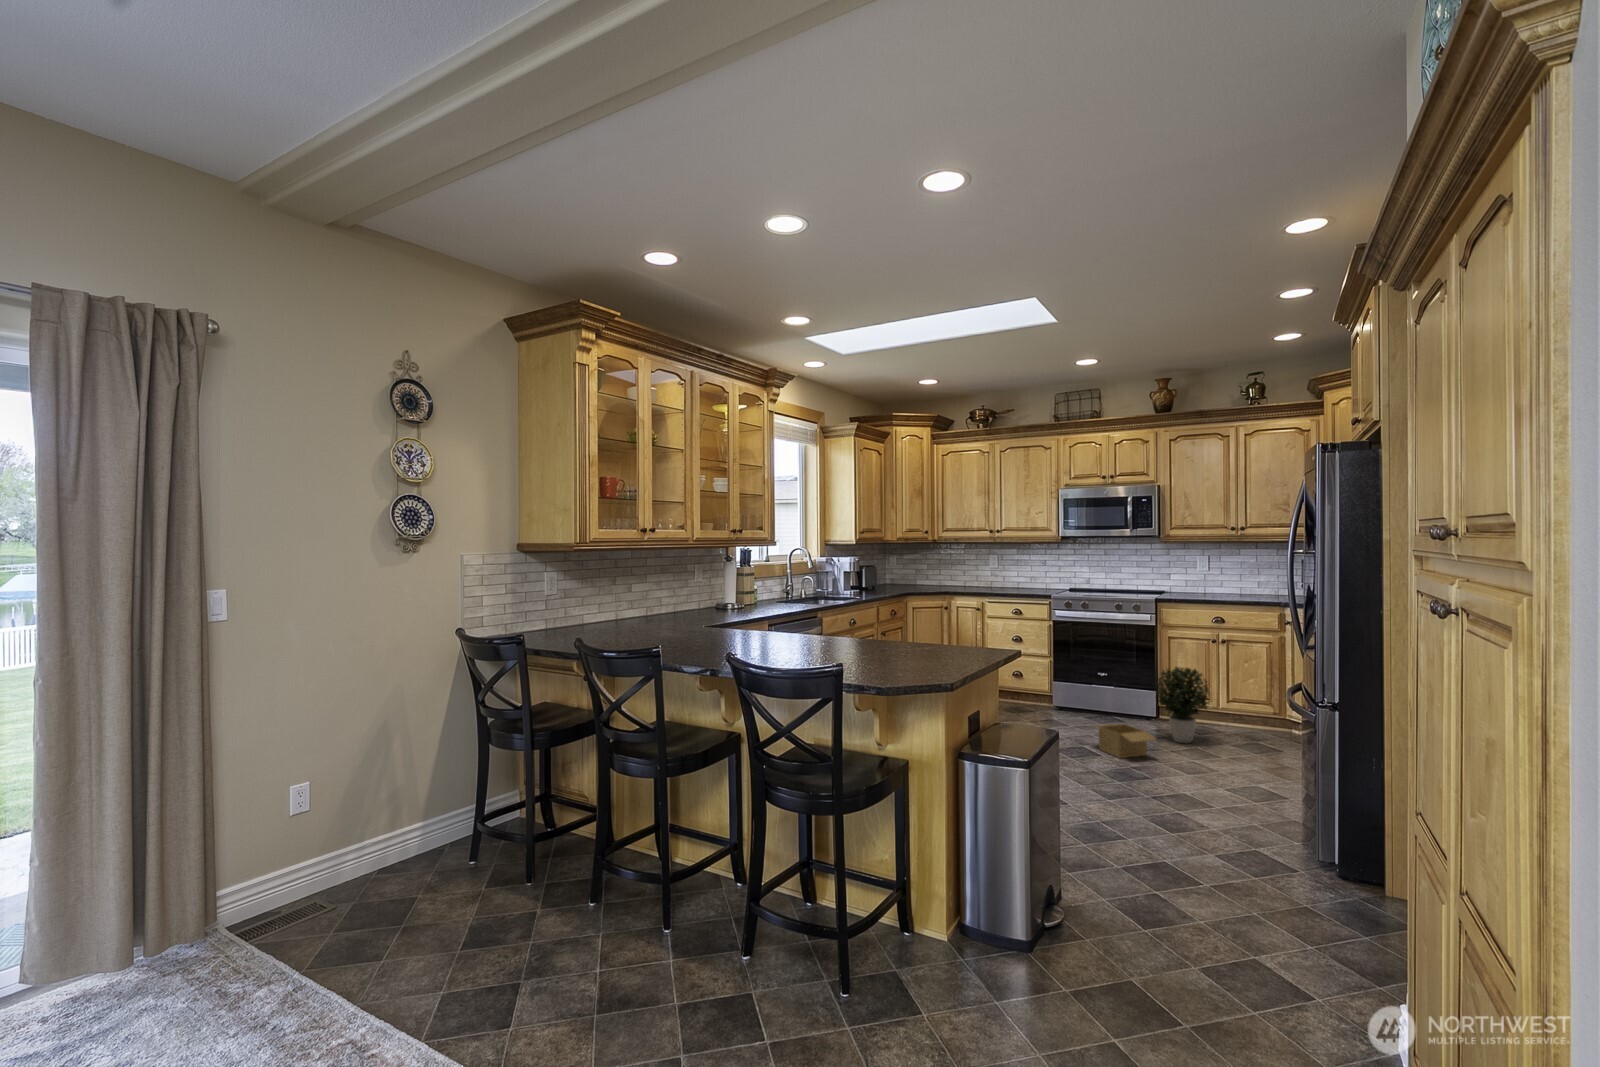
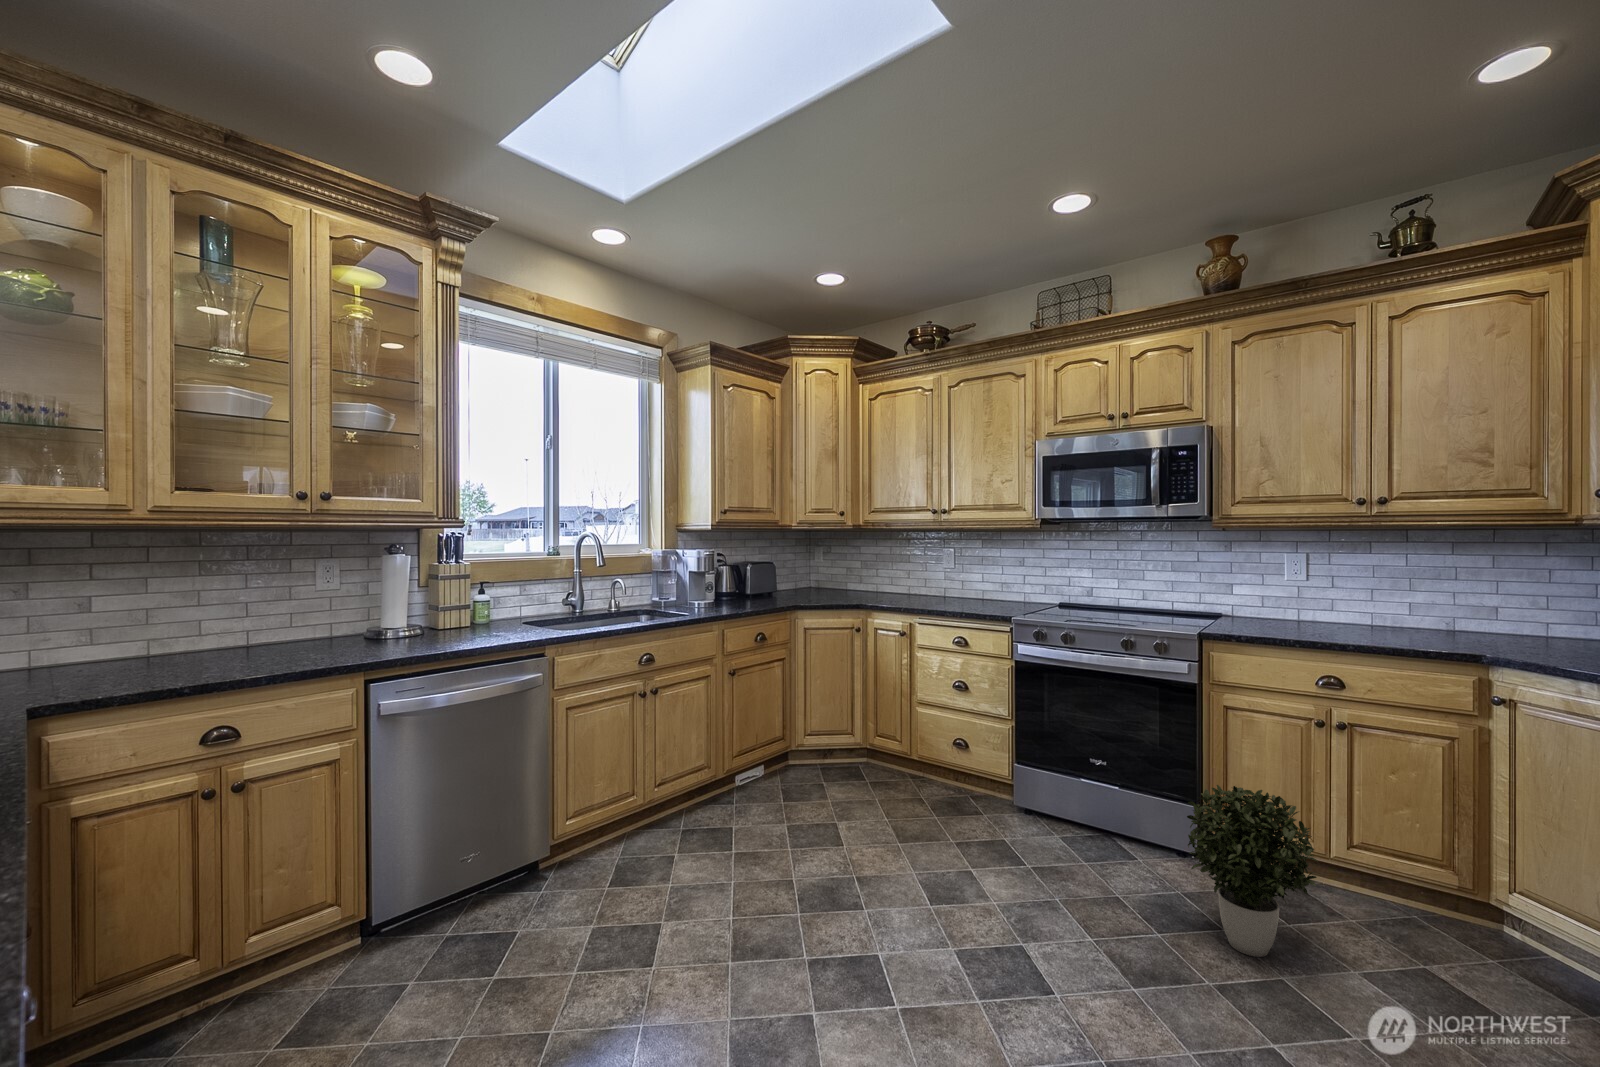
cardboard box: present [1097,724,1156,758] -> none [1039,901,1182,1014]

